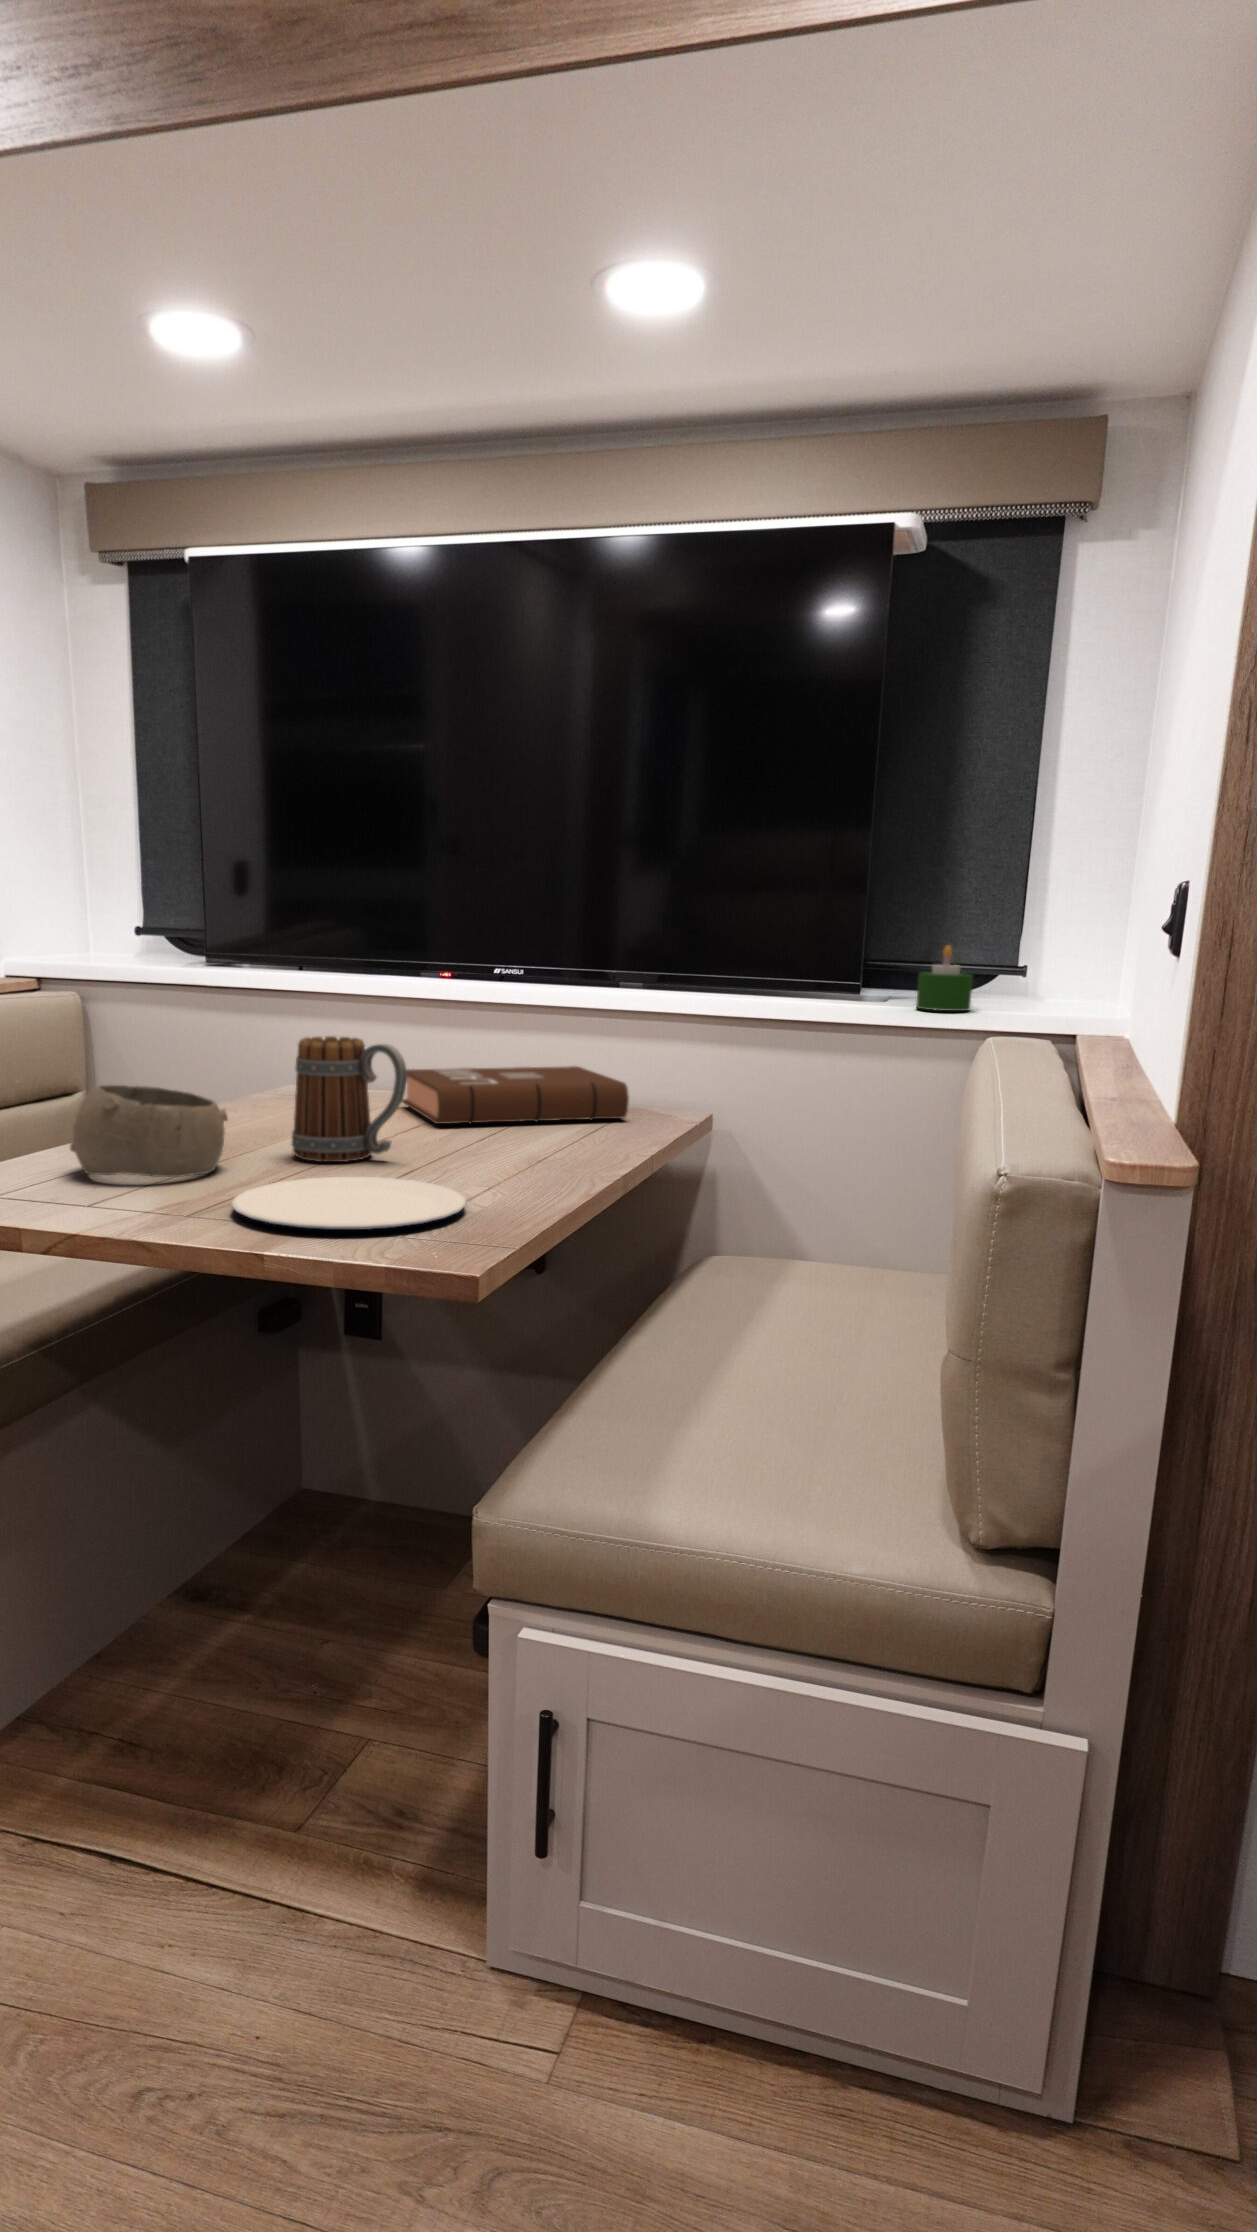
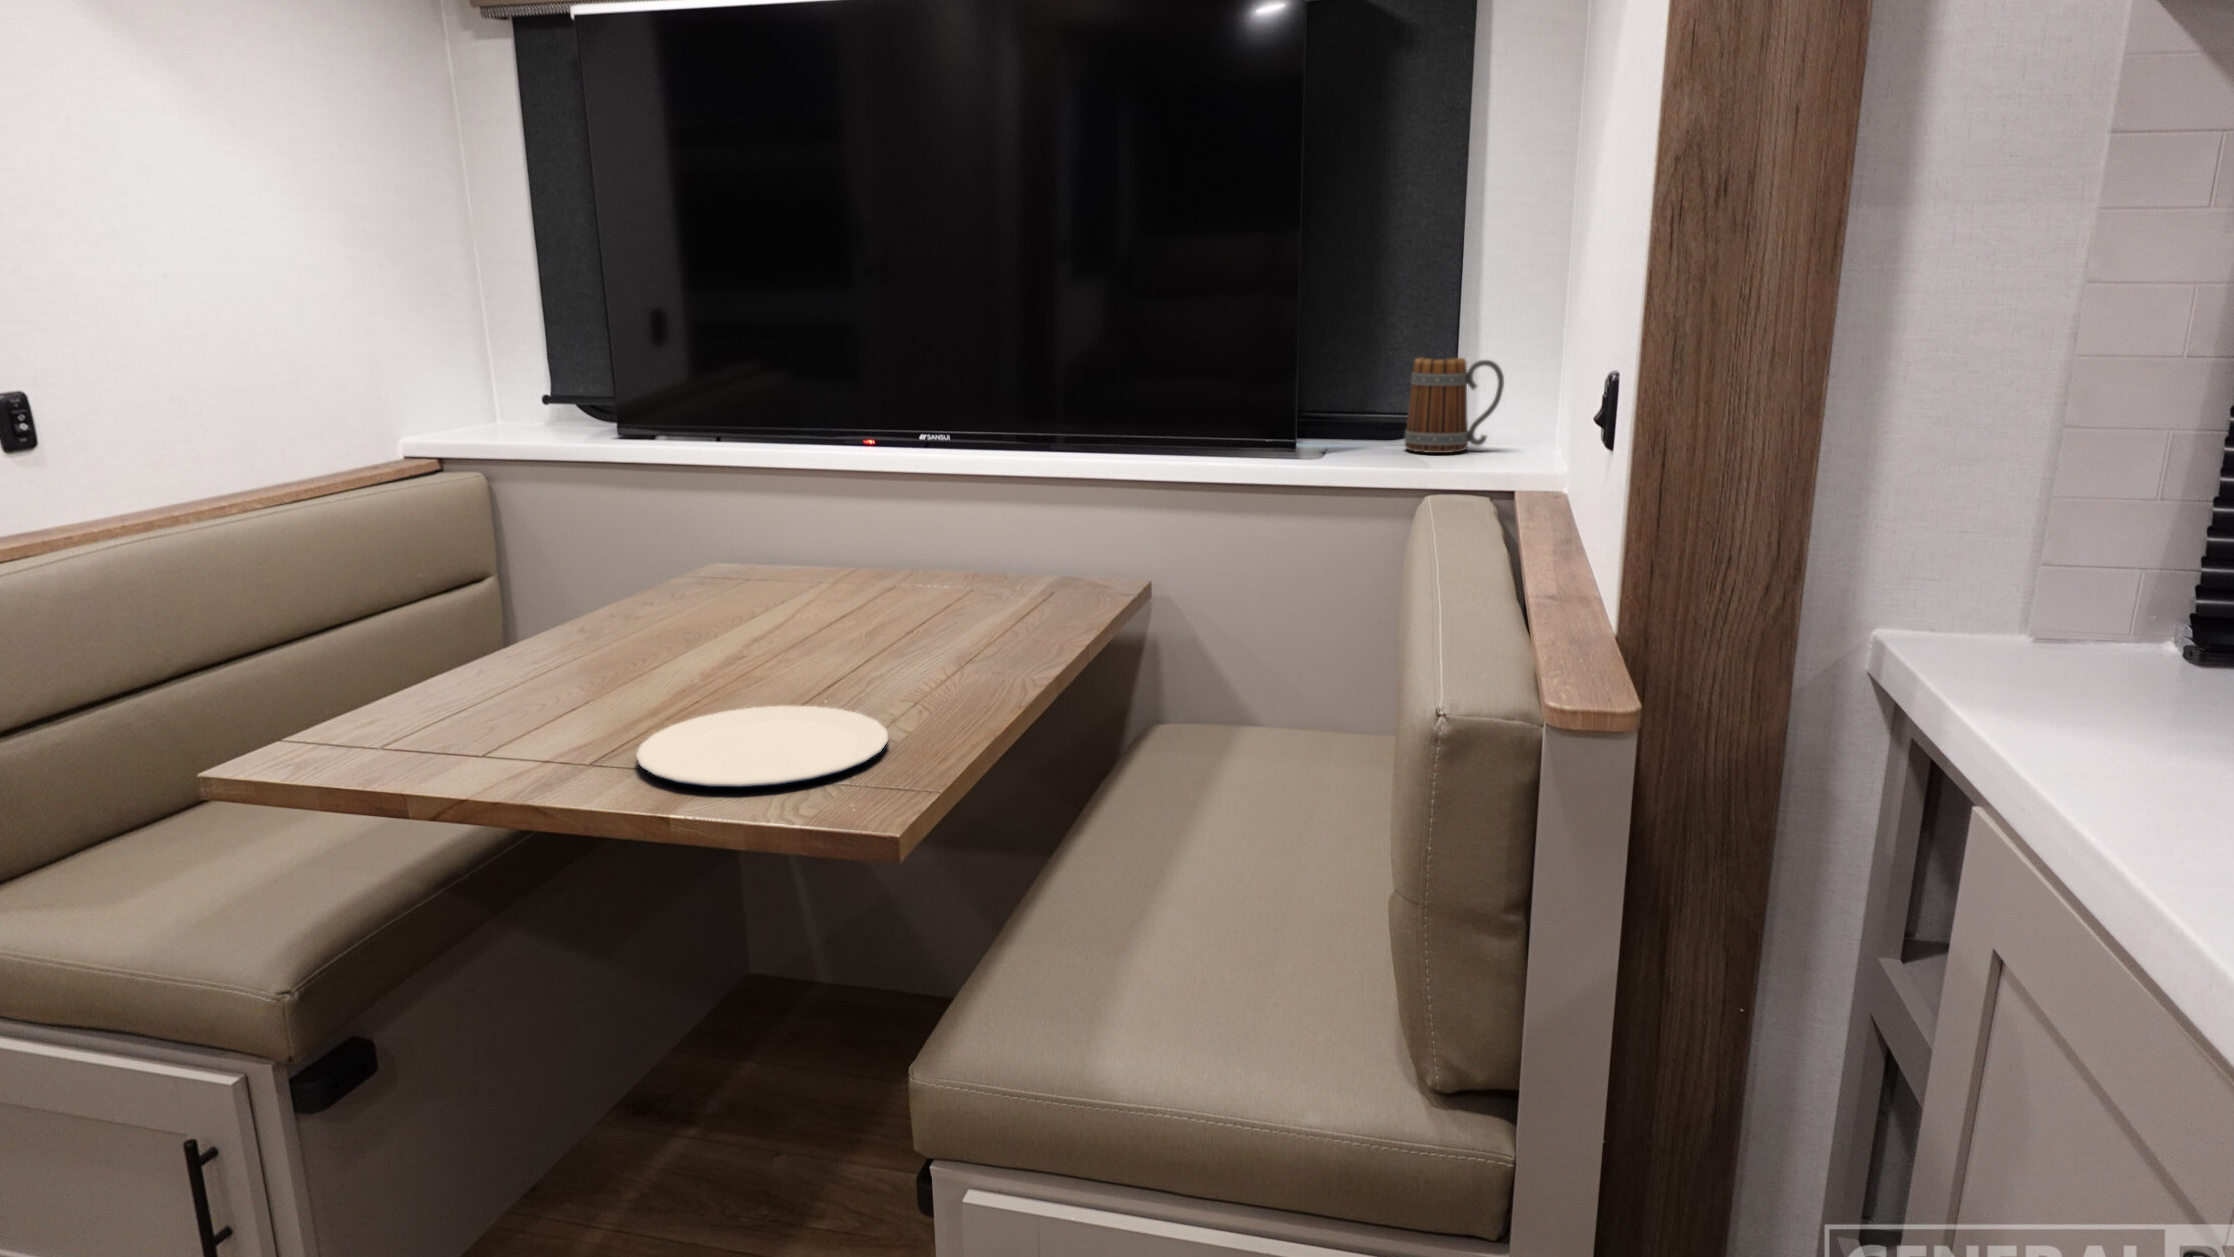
candle: present [916,945,973,1011] -> none [1351,403,1406,471]
mug: present [292,1036,407,1162] -> present [1404,357,1504,453]
book: present [402,1066,629,1124] -> none [827,539,1062,617]
bowl: present [70,1085,228,1177] -> none [464,611,635,716]

